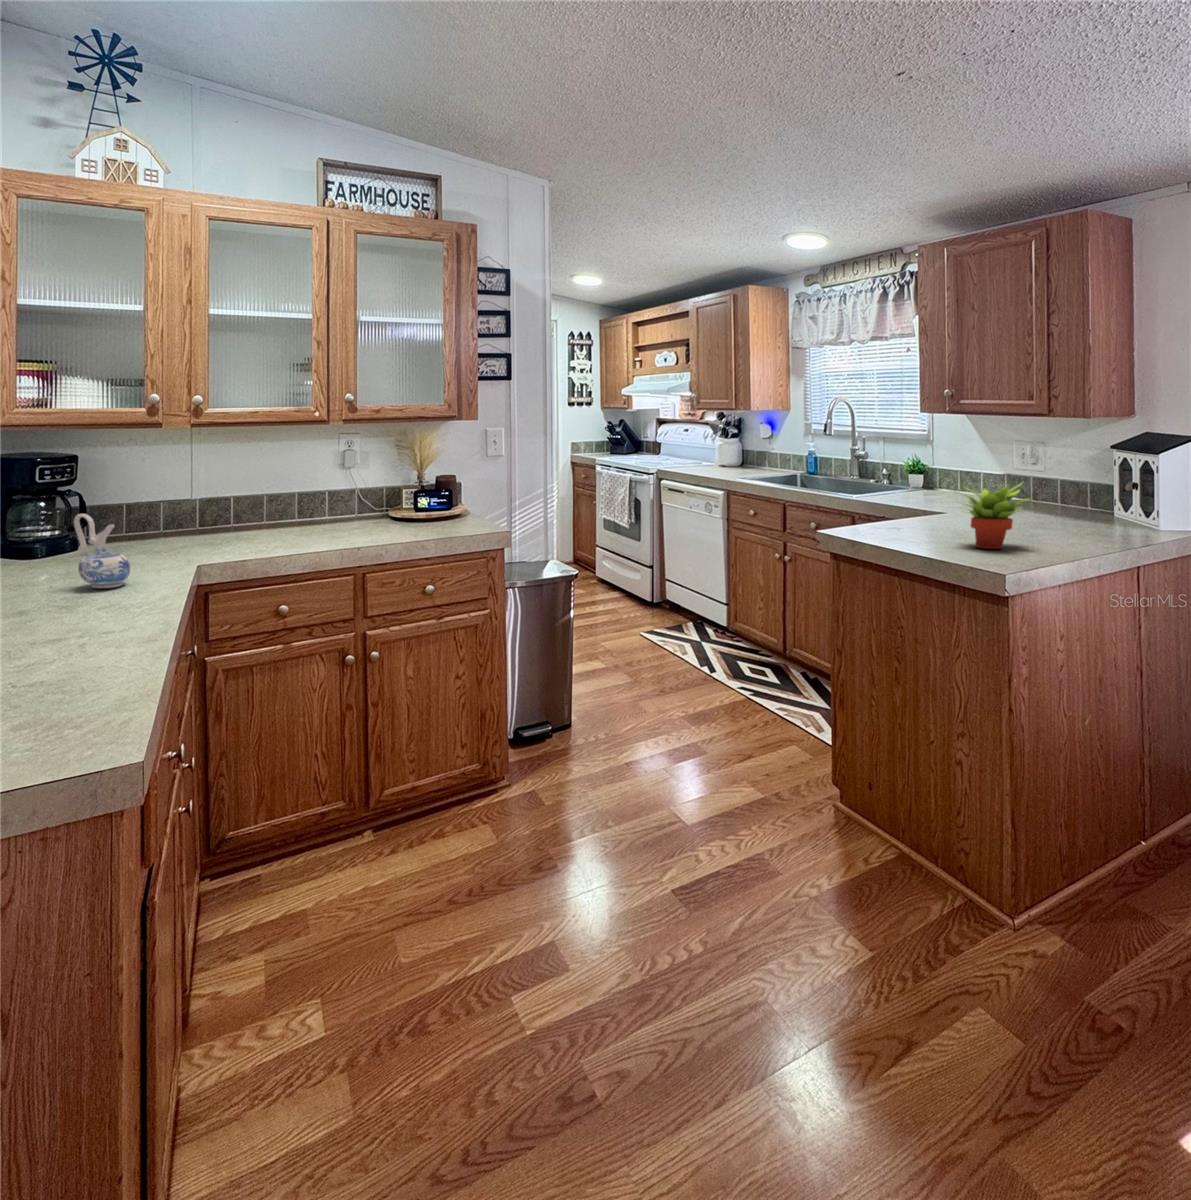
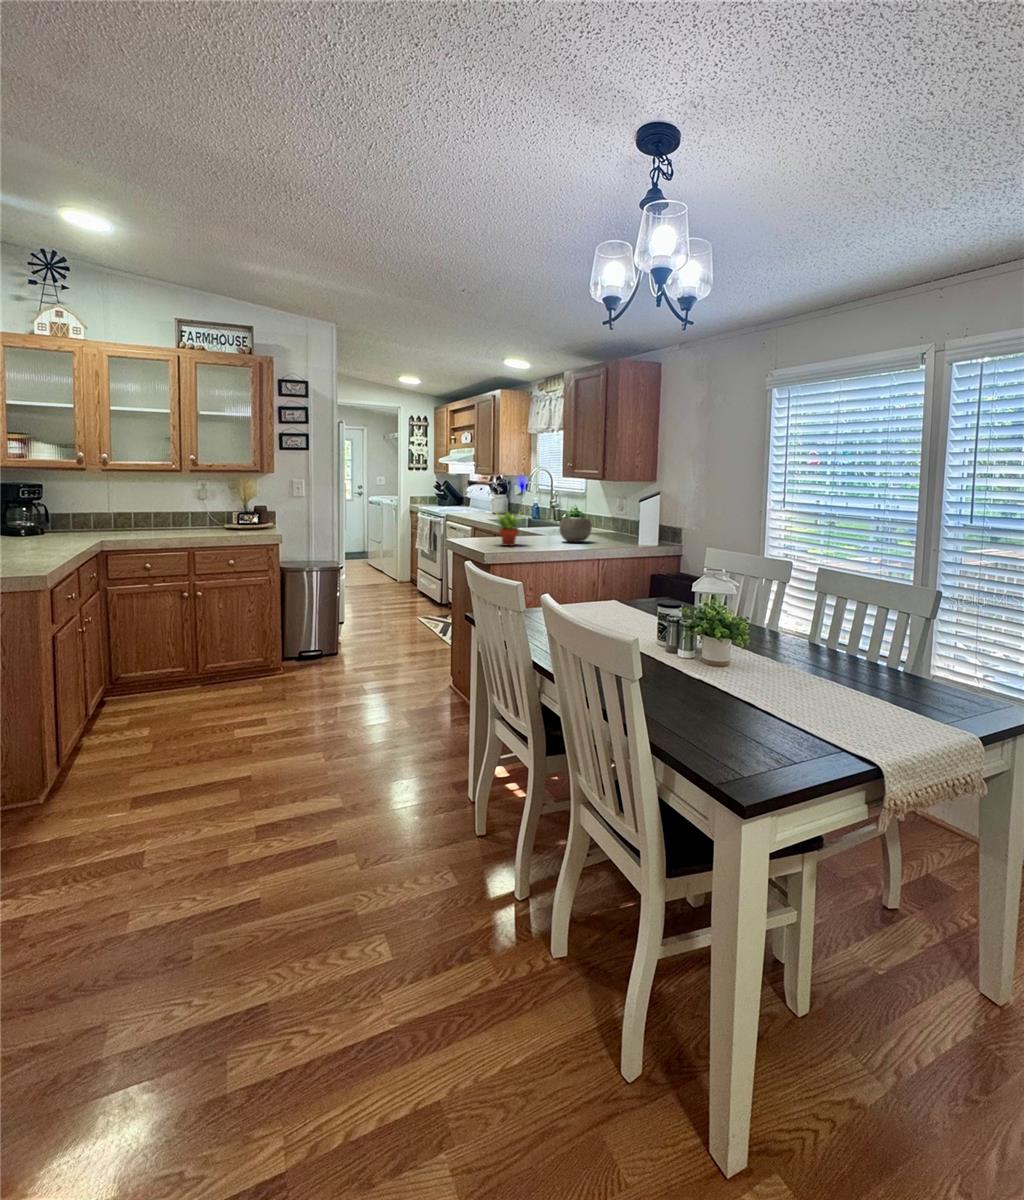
ceramic bowl: none [1044,490,1113,535] -> present [559,518,592,542]
ceramic pitcher: present [74,514,130,588] -> none [25,510,53,547]

